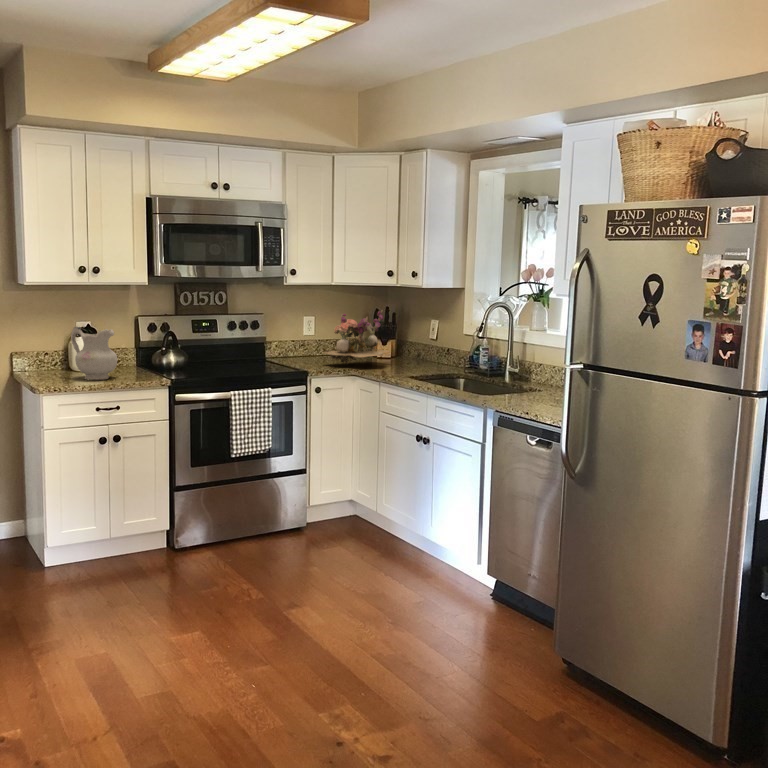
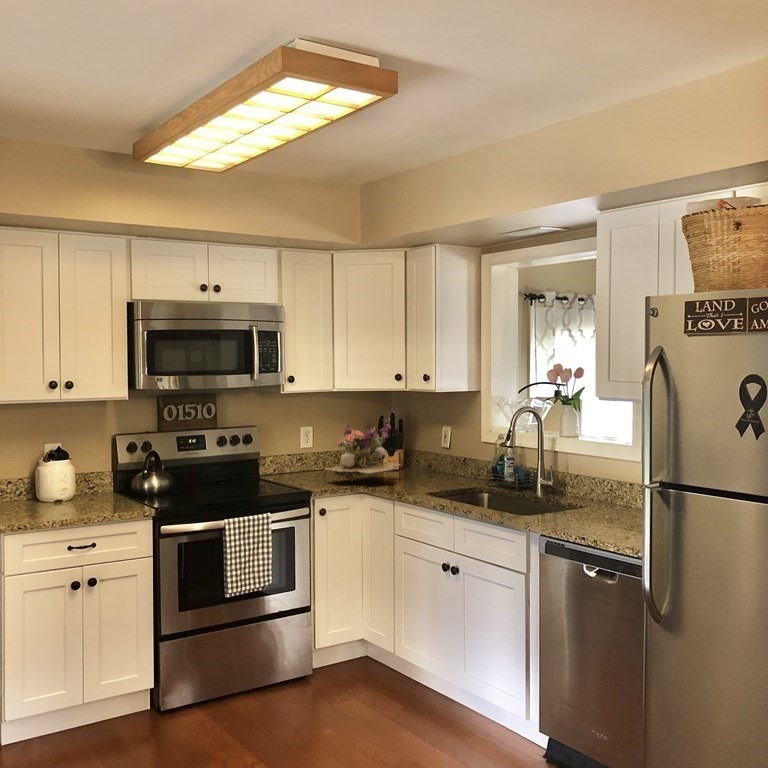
ceramic pitcher: present [71,327,117,380] -> none [39,450,92,512]

